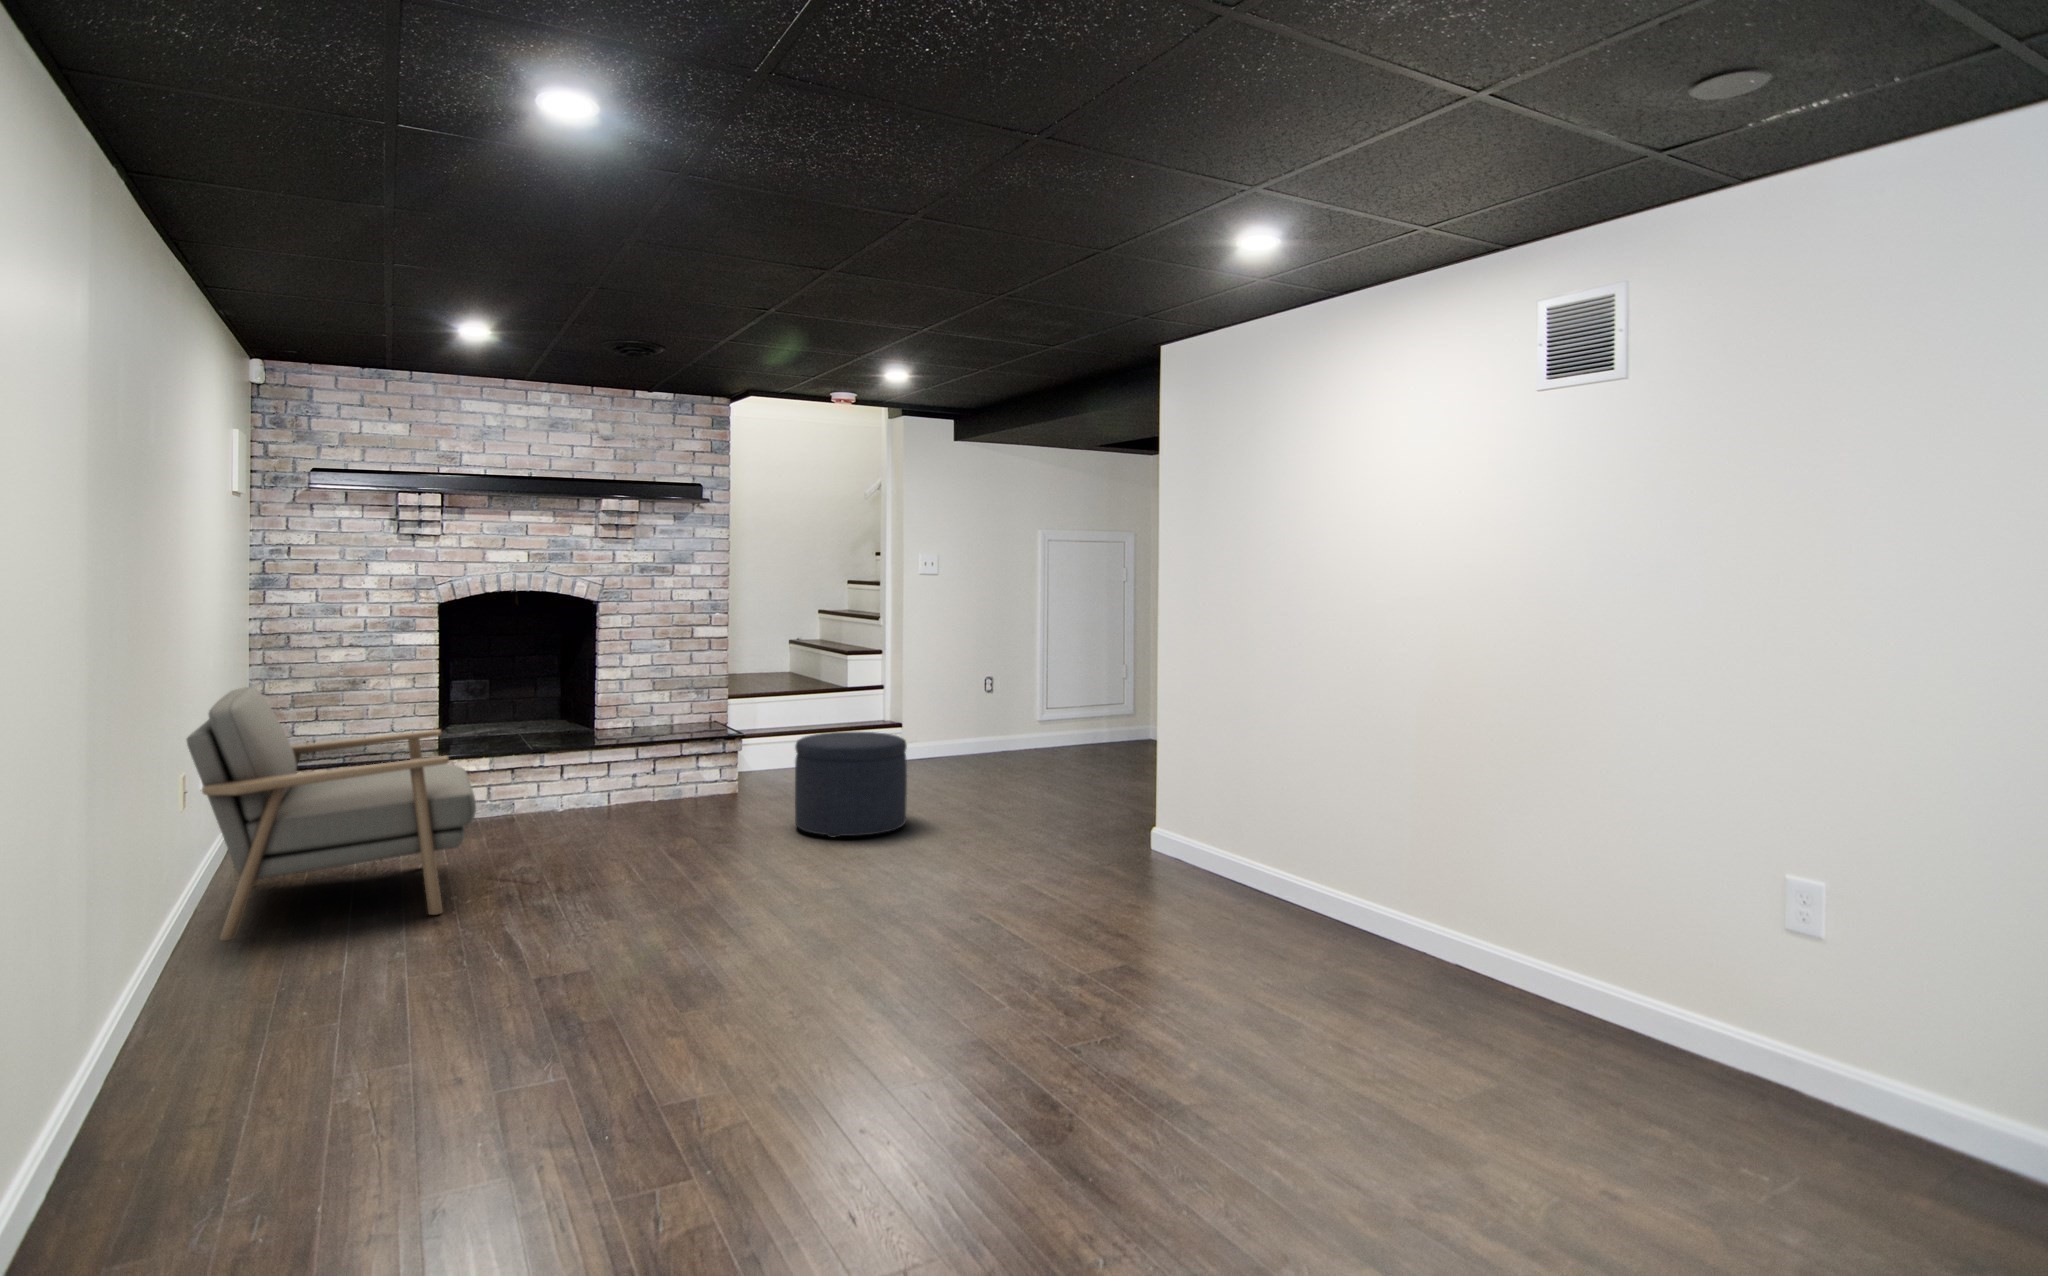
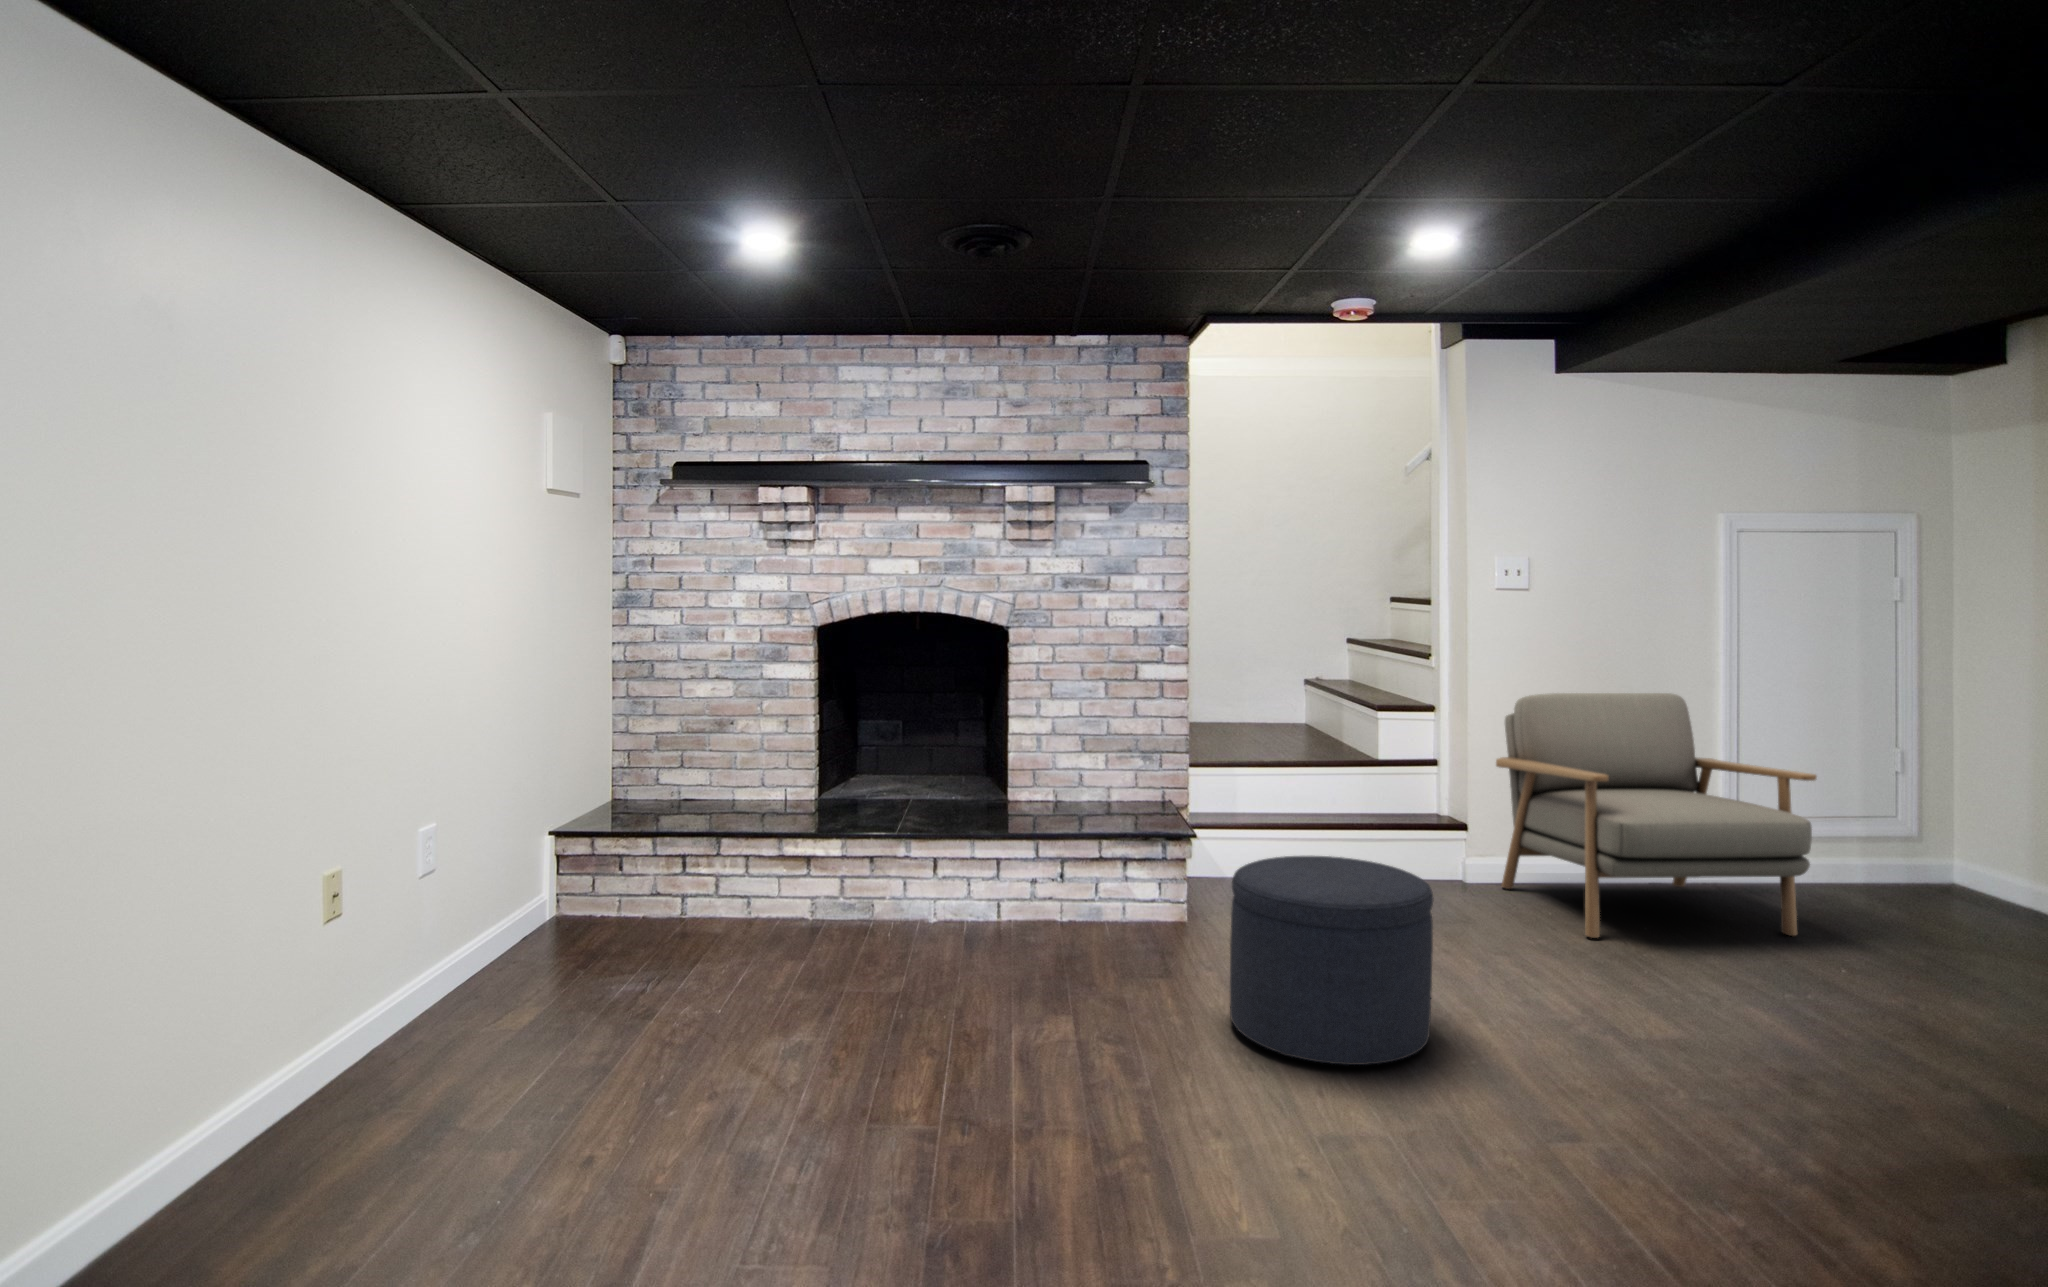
armchair: present [187,687,476,940] -> present [1496,693,1817,938]

